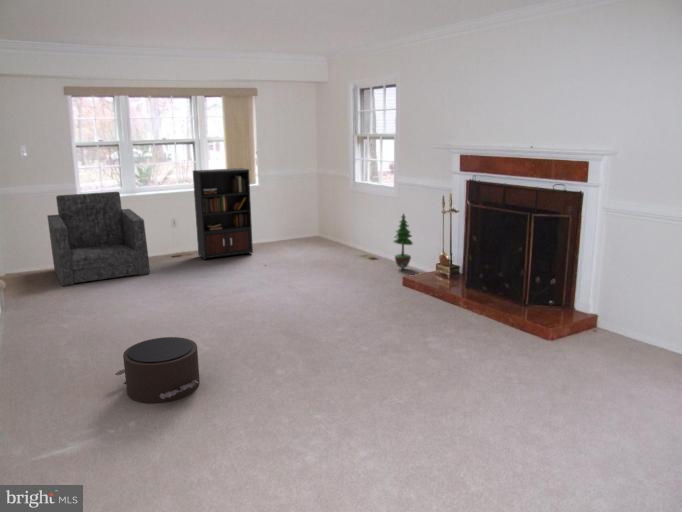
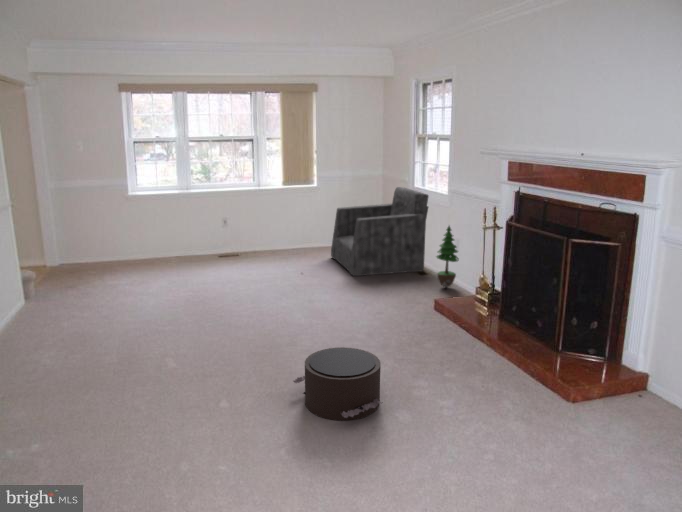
bookcase: present [193,168,253,259] -> none [242,167,305,260]
armchair: present [48,192,150,286] -> present [331,187,428,276]
pouf: present [115,337,200,403] -> present [293,347,382,421]

